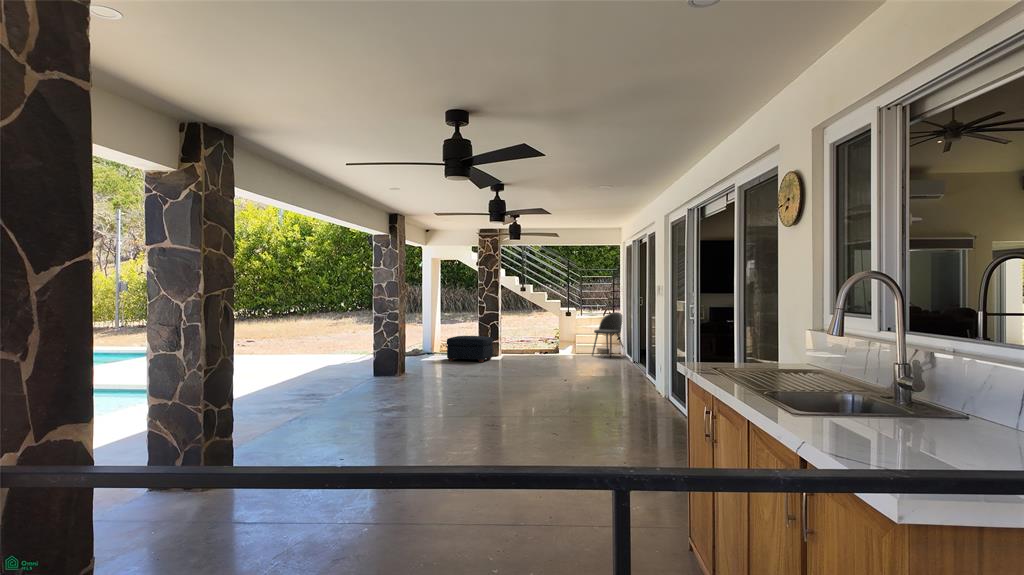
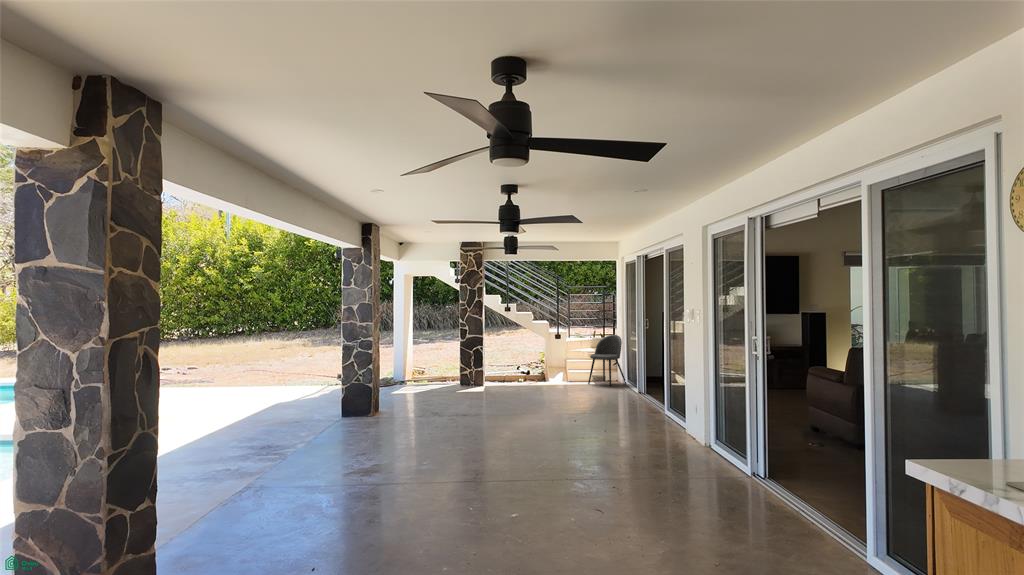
ottoman: present [447,336,493,362] -> none [426,364,478,395]

